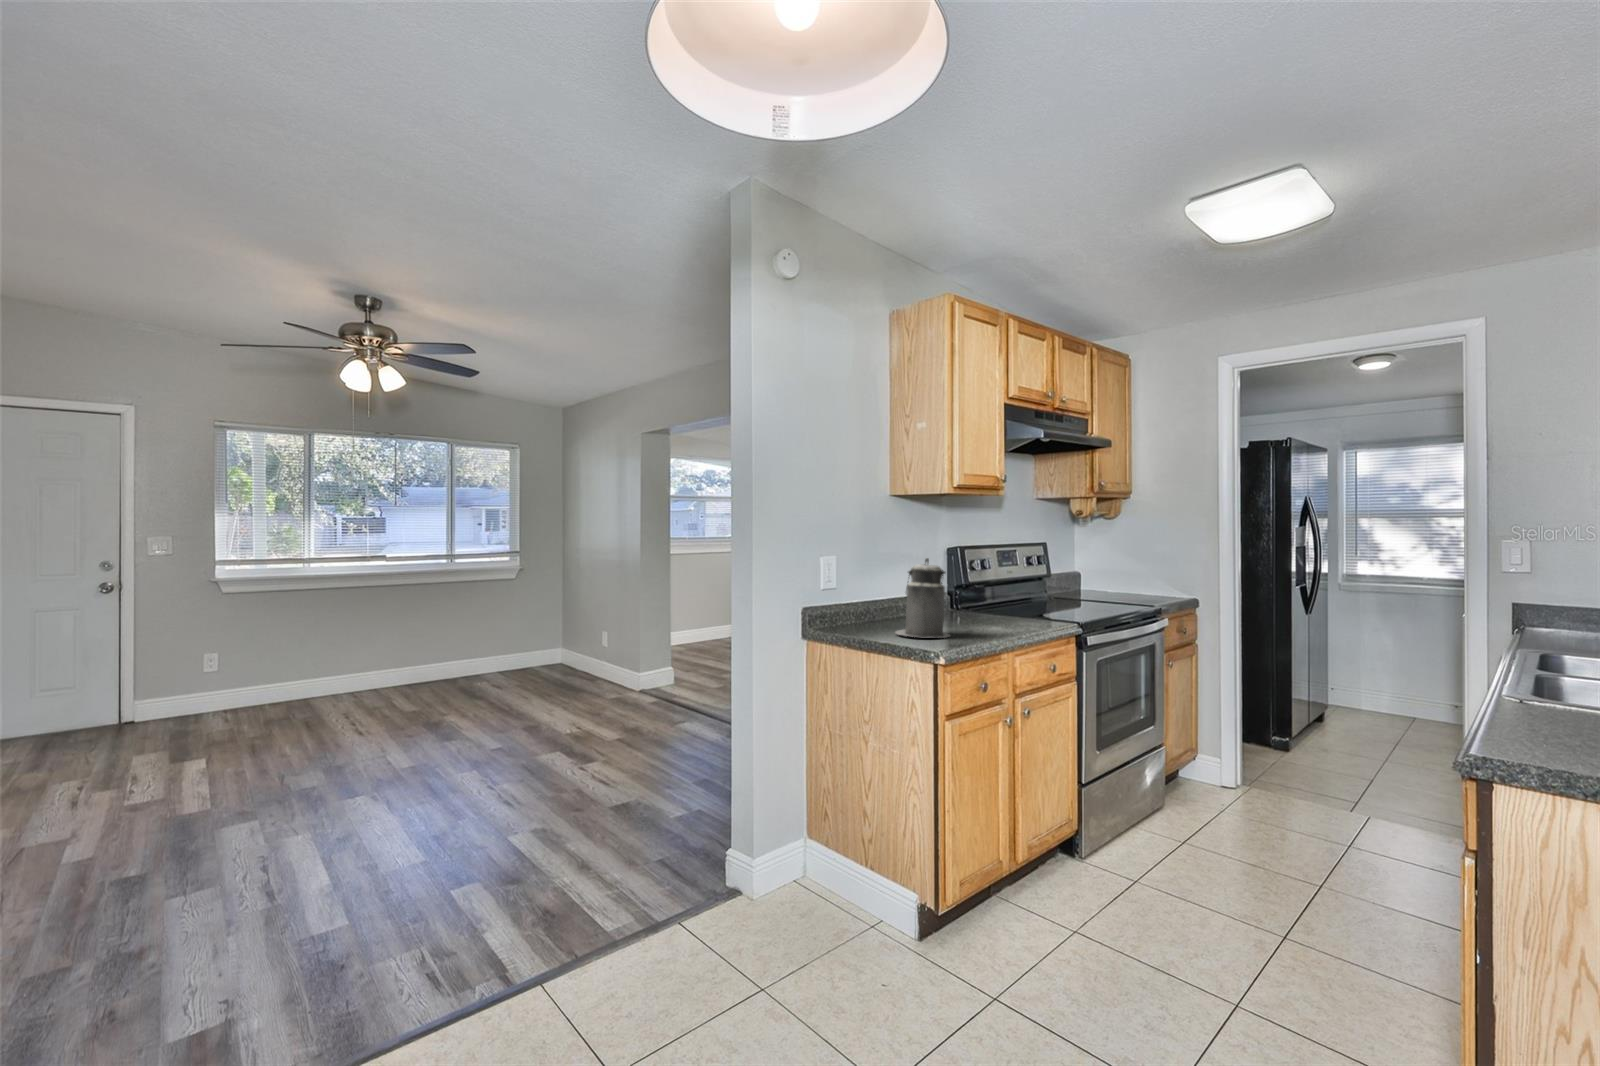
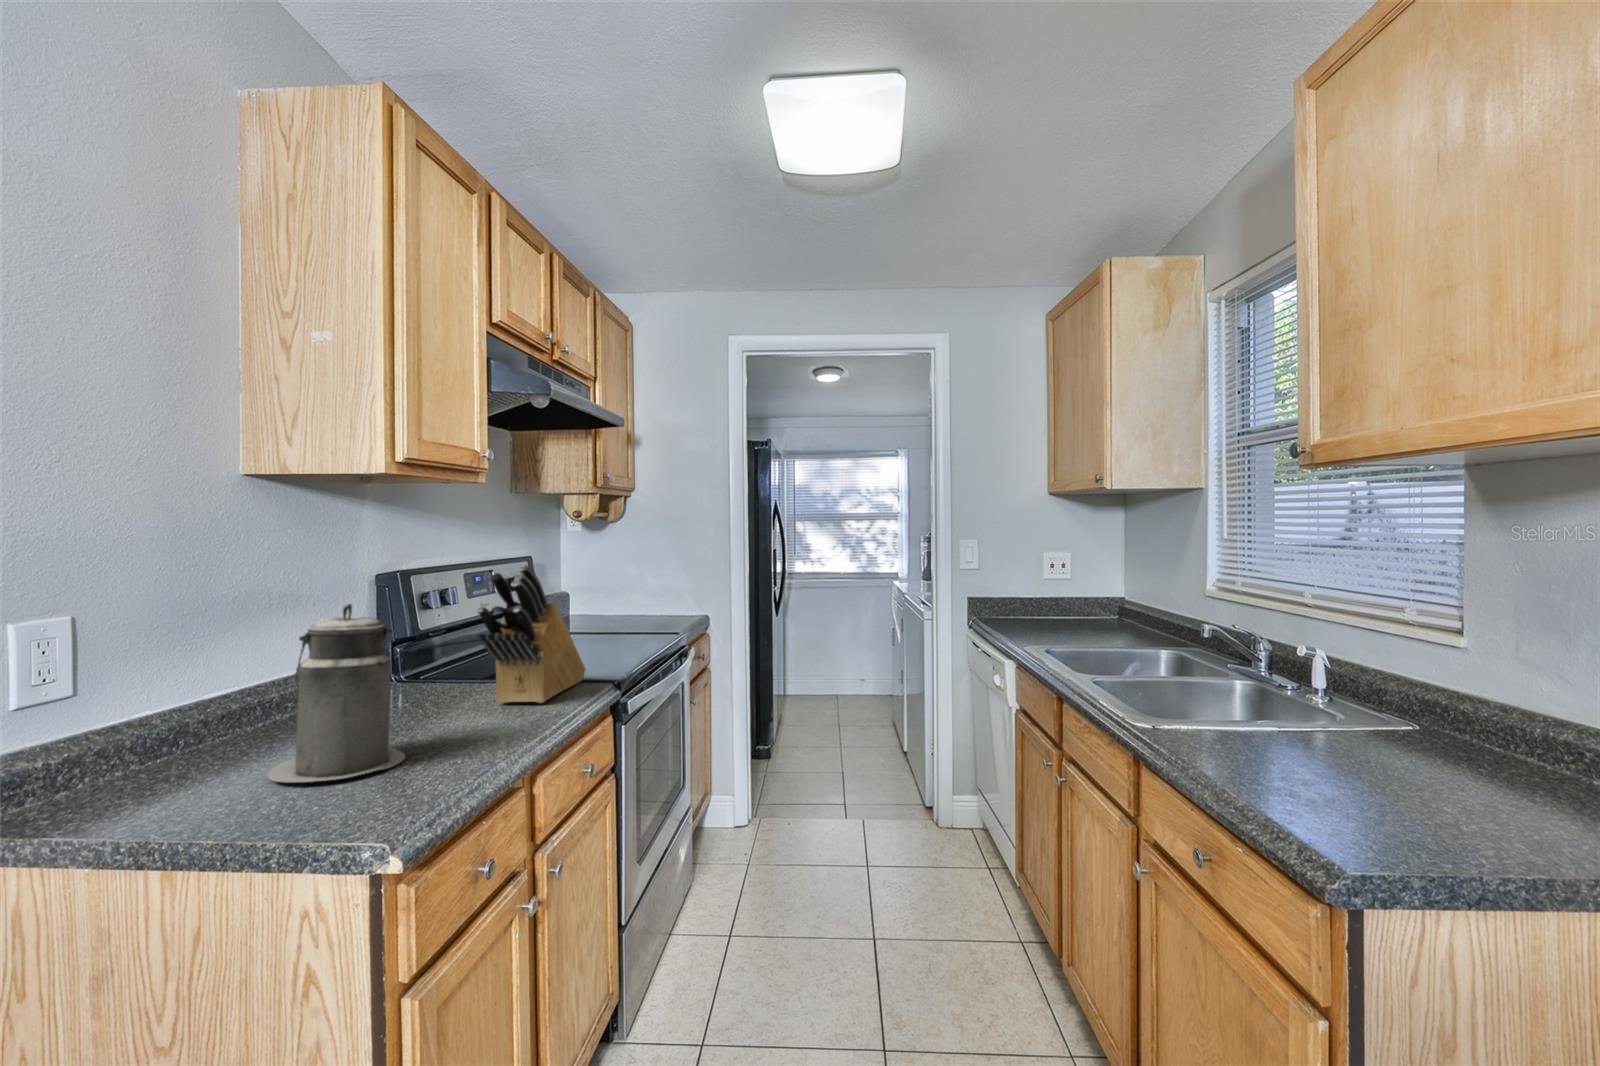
knife block: none [990,544,1062,627] -> present [477,565,585,703]

